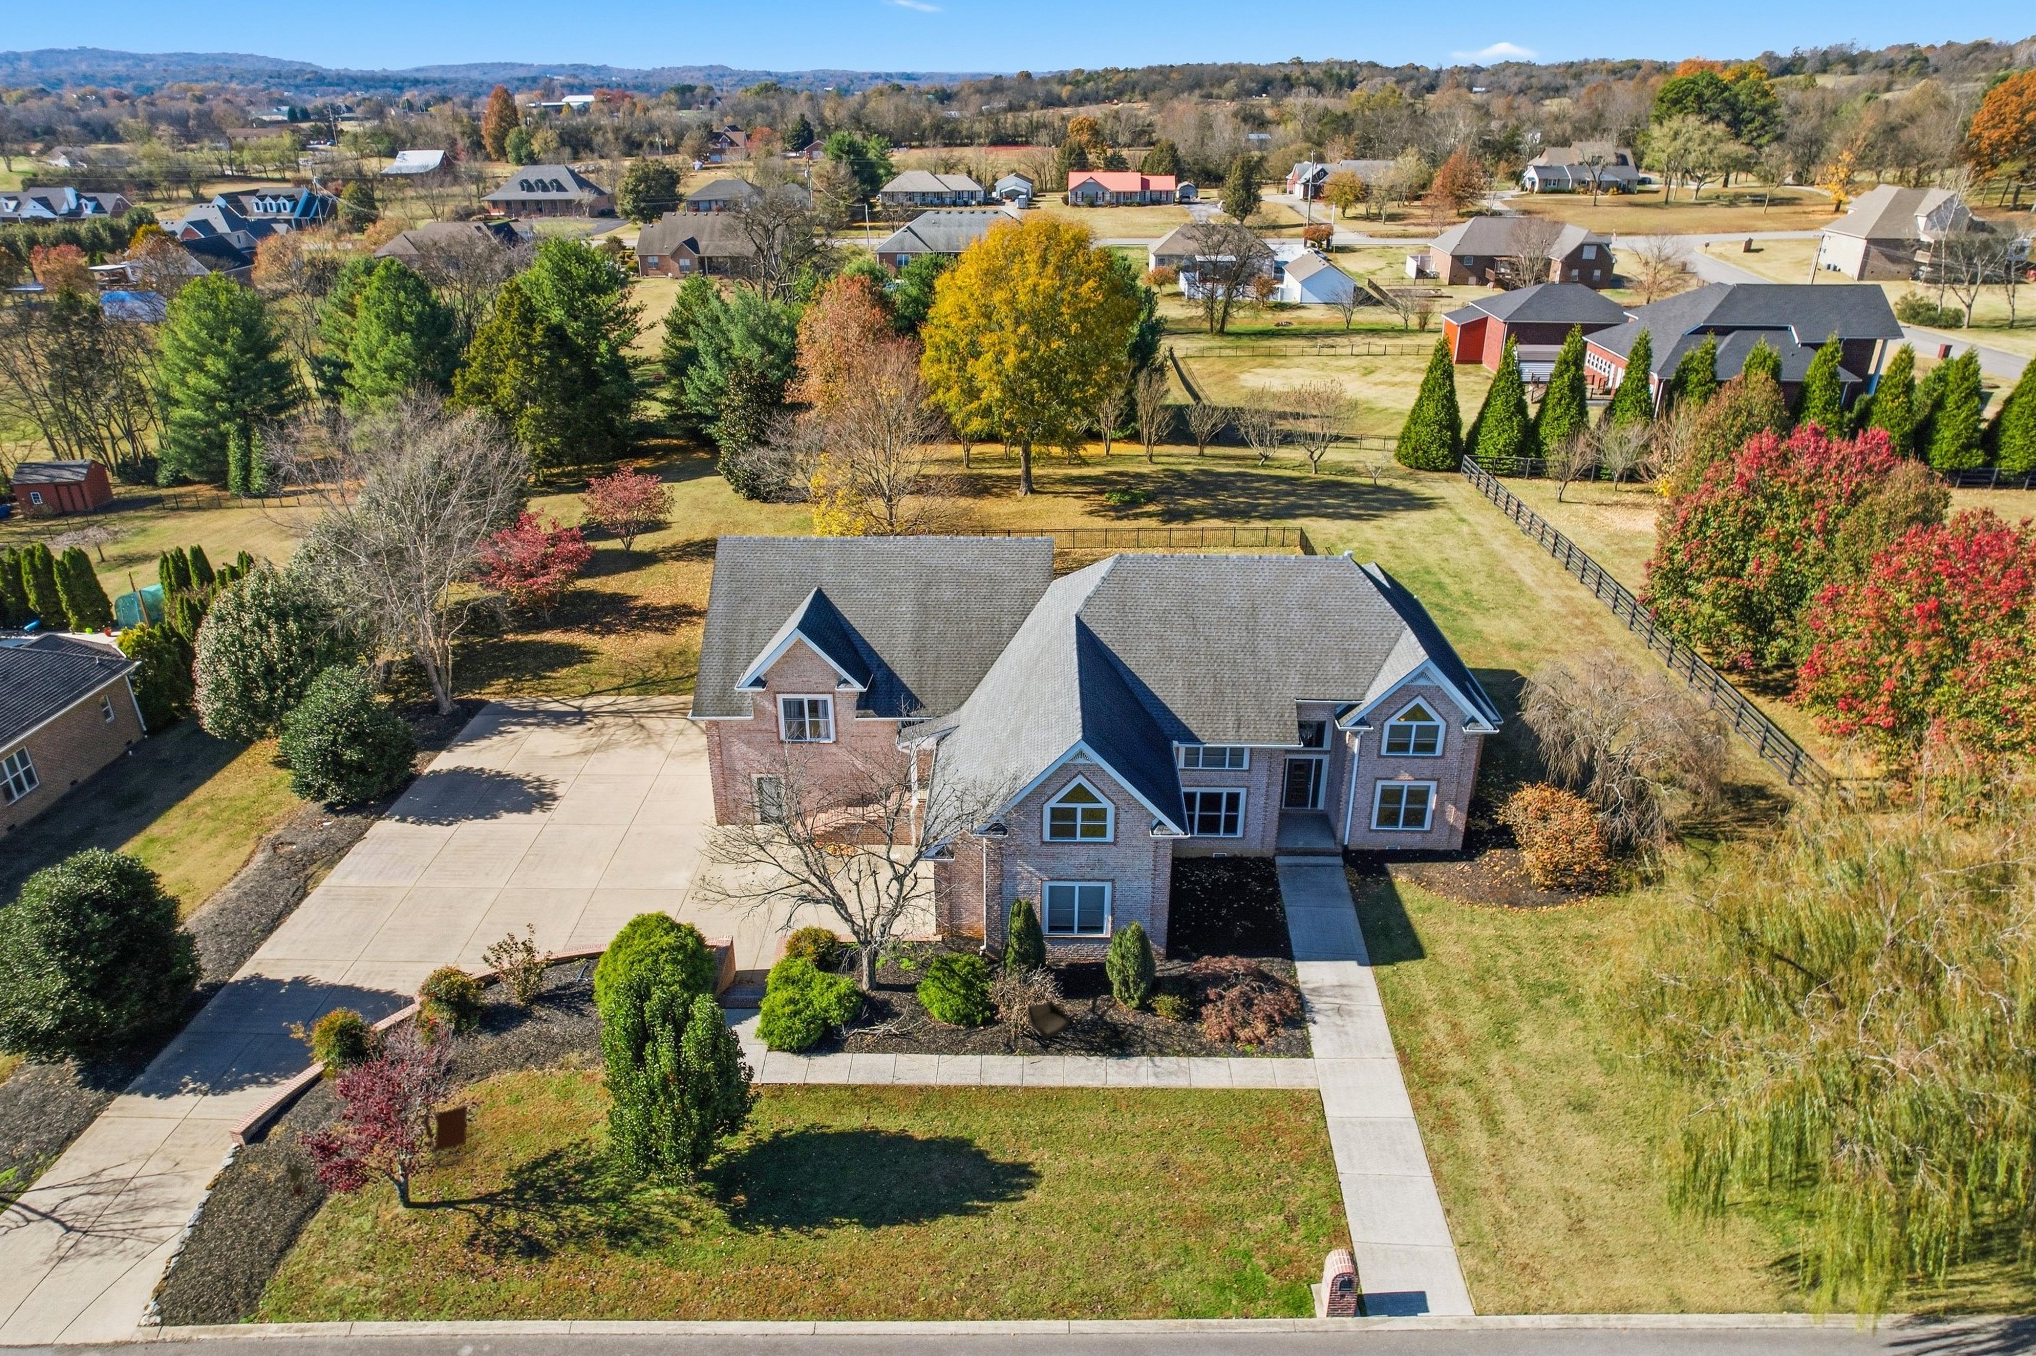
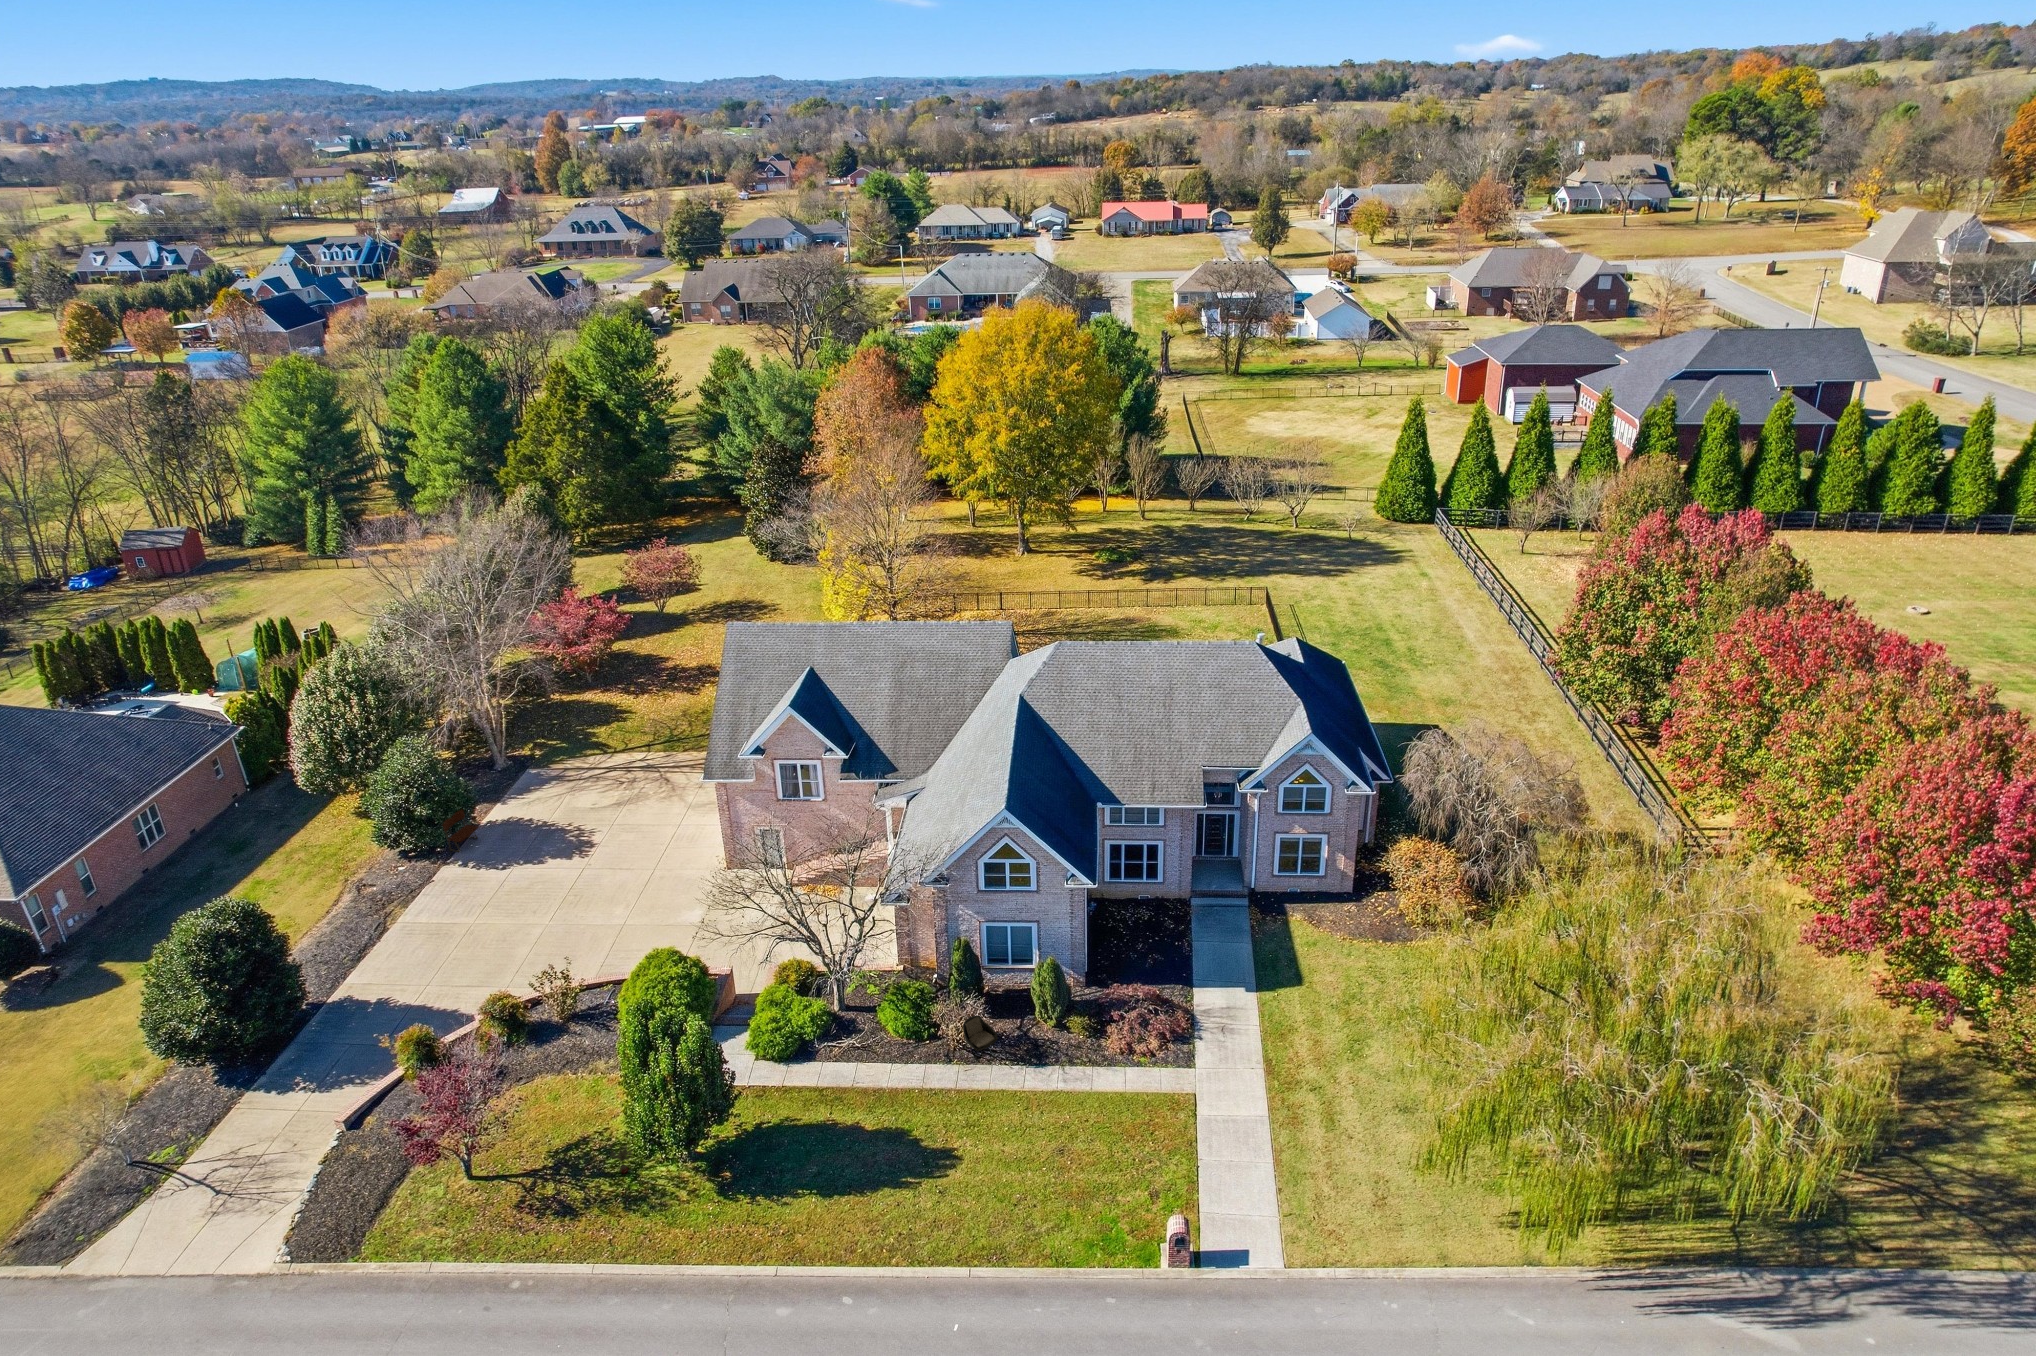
bench: present [423,1105,467,1167] -> present [443,810,478,852]
potted tree: present [285,1161,310,1195] -> present [611,1146,633,1173]

